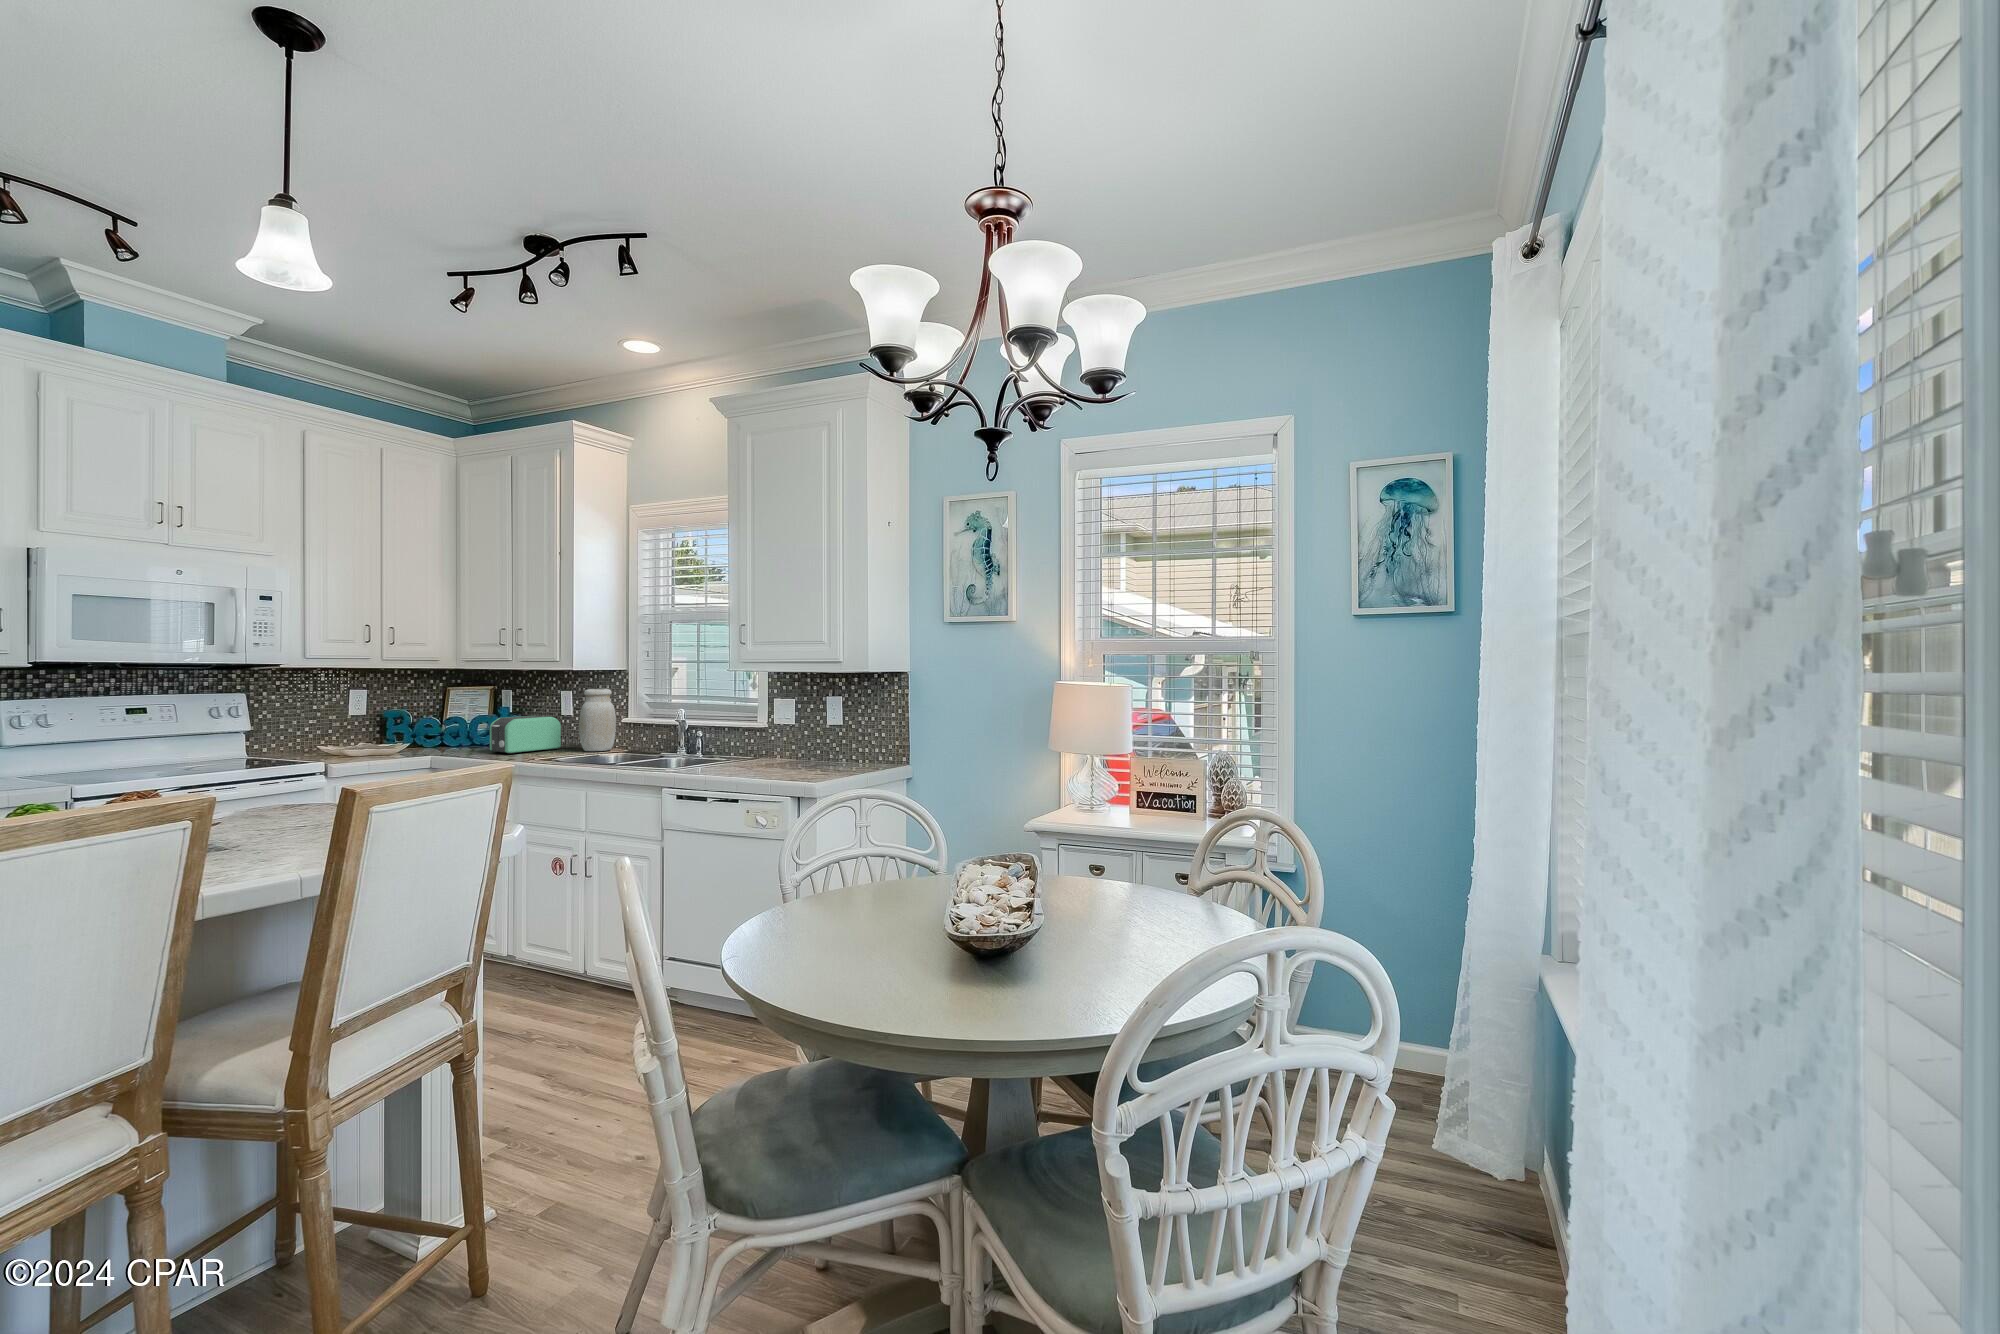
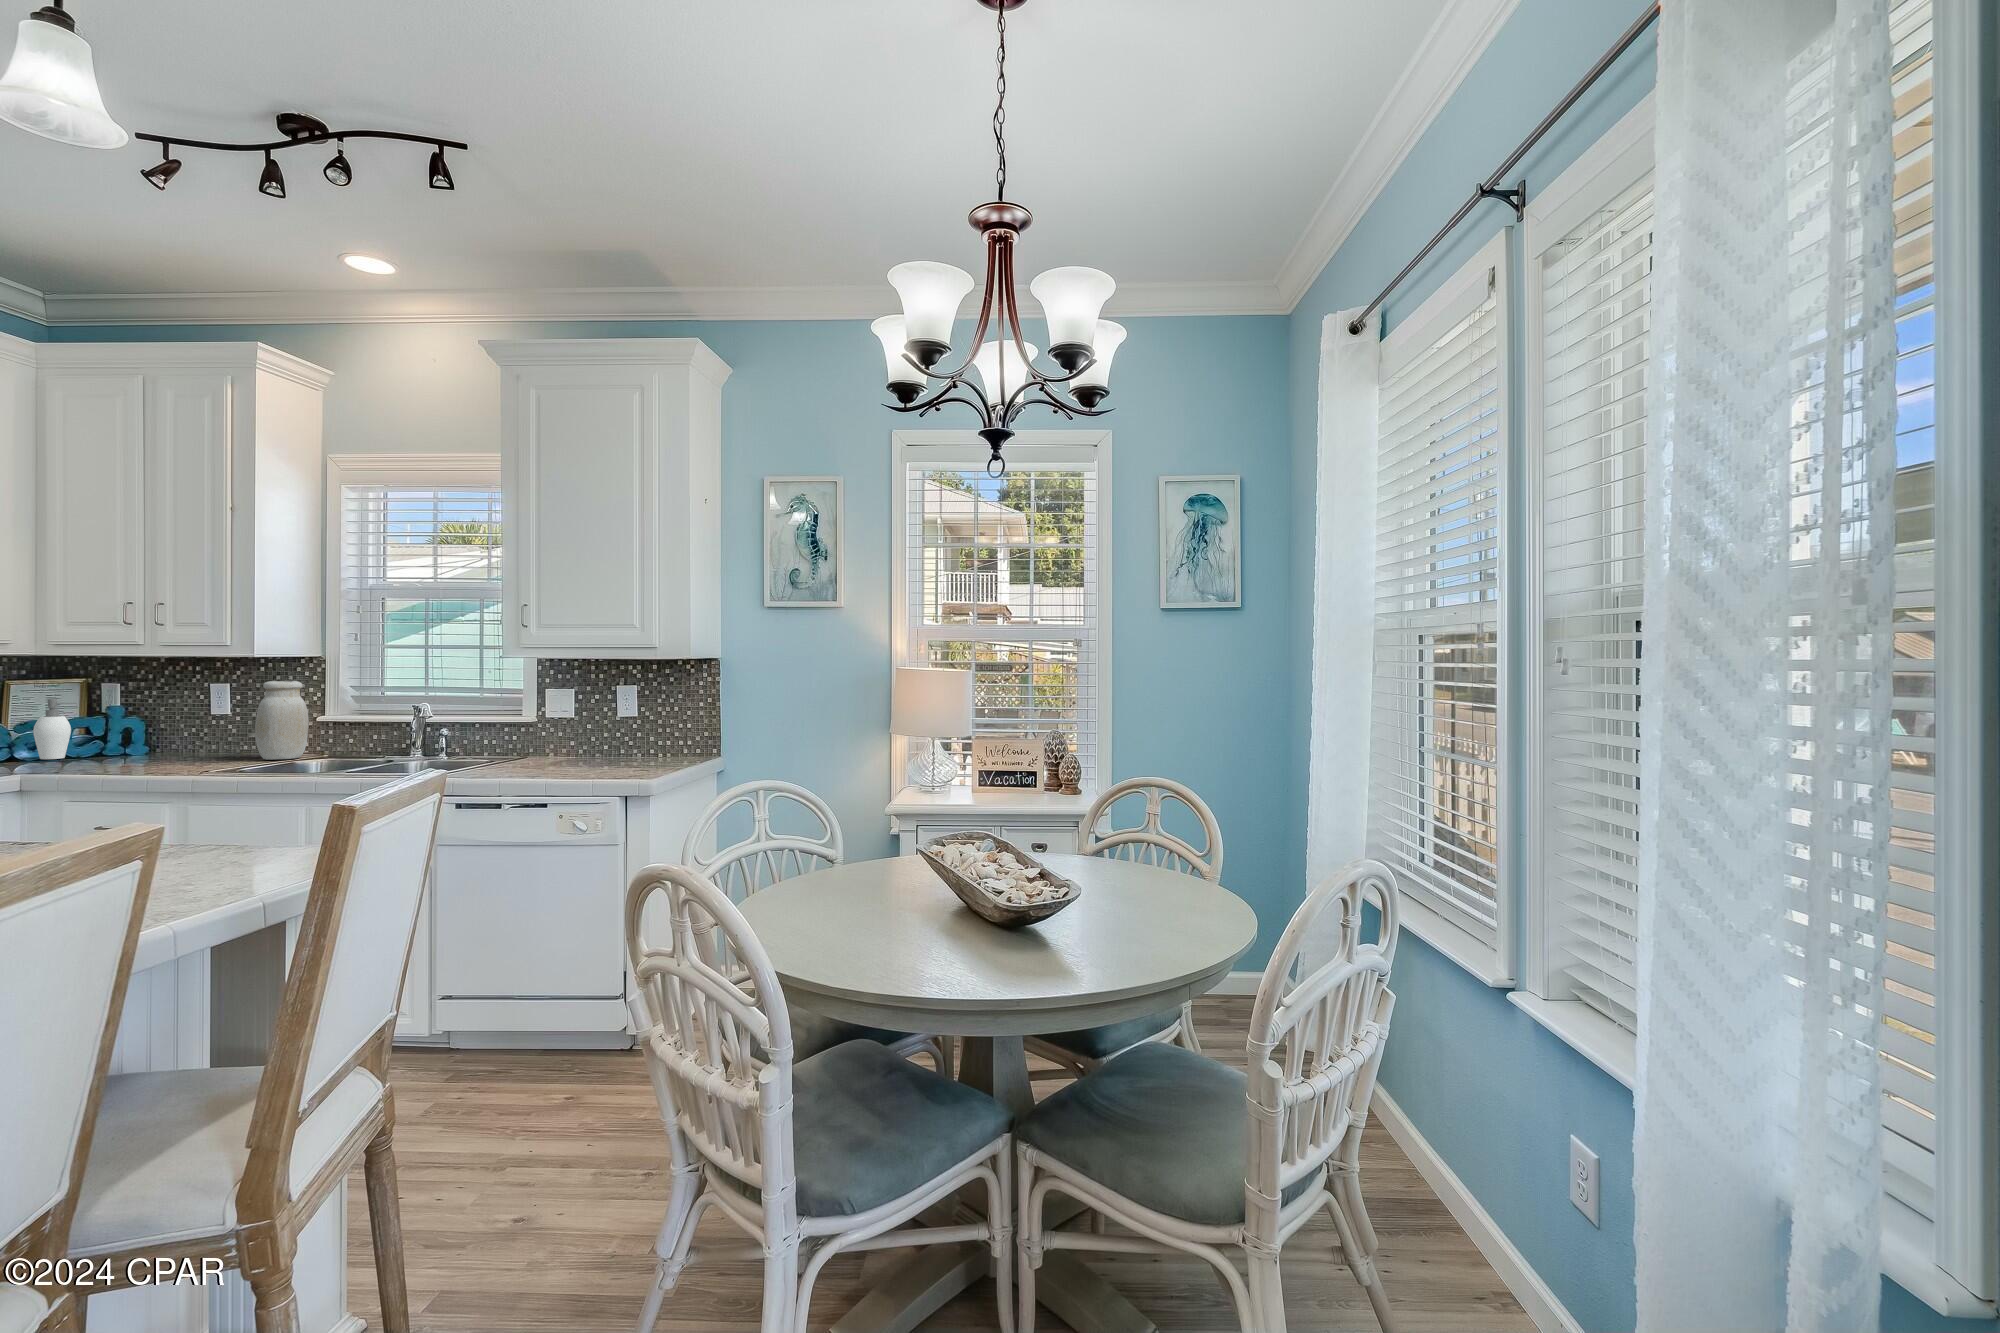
soap dispenser: none [456,701,480,745] -> present [33,699,76,759]
toaster: present [490,716,561,754] -> none [113,717,221,766]

